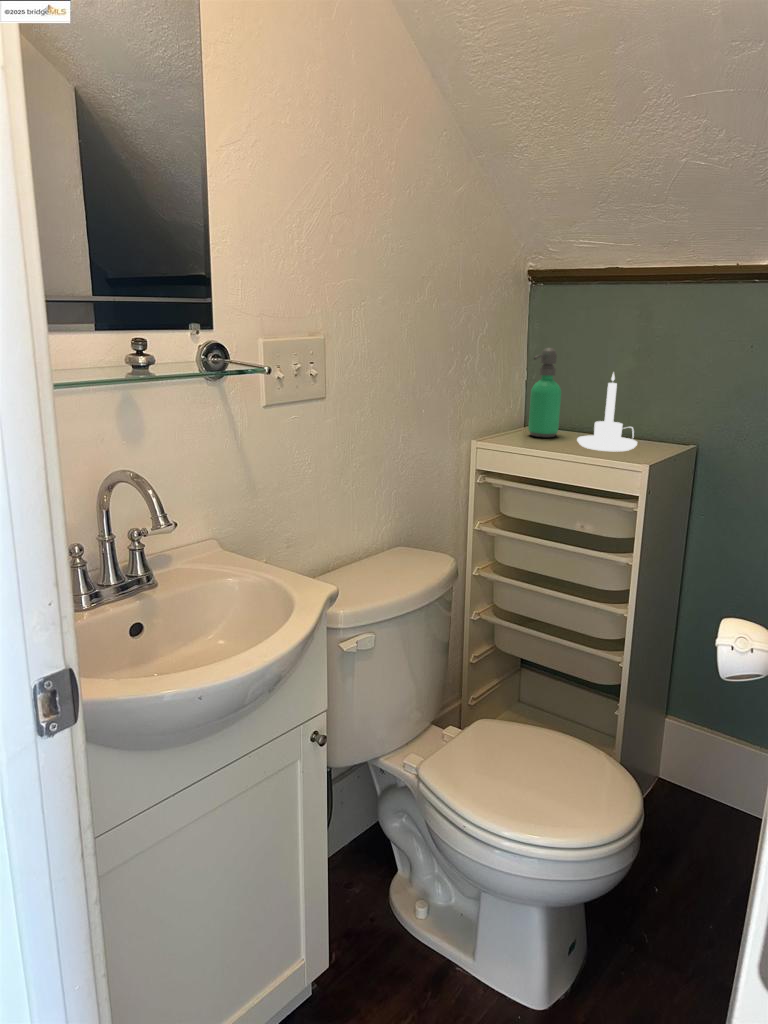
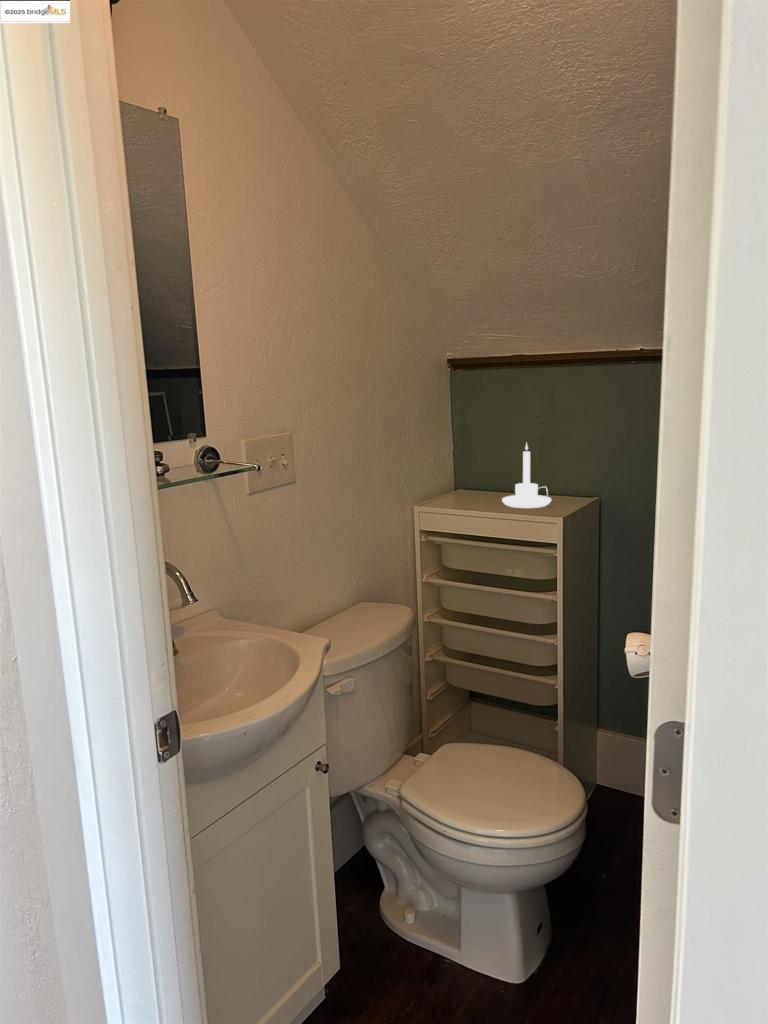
soap dispenser: present [528,348,561,437] -> none [460,425,485,500]

